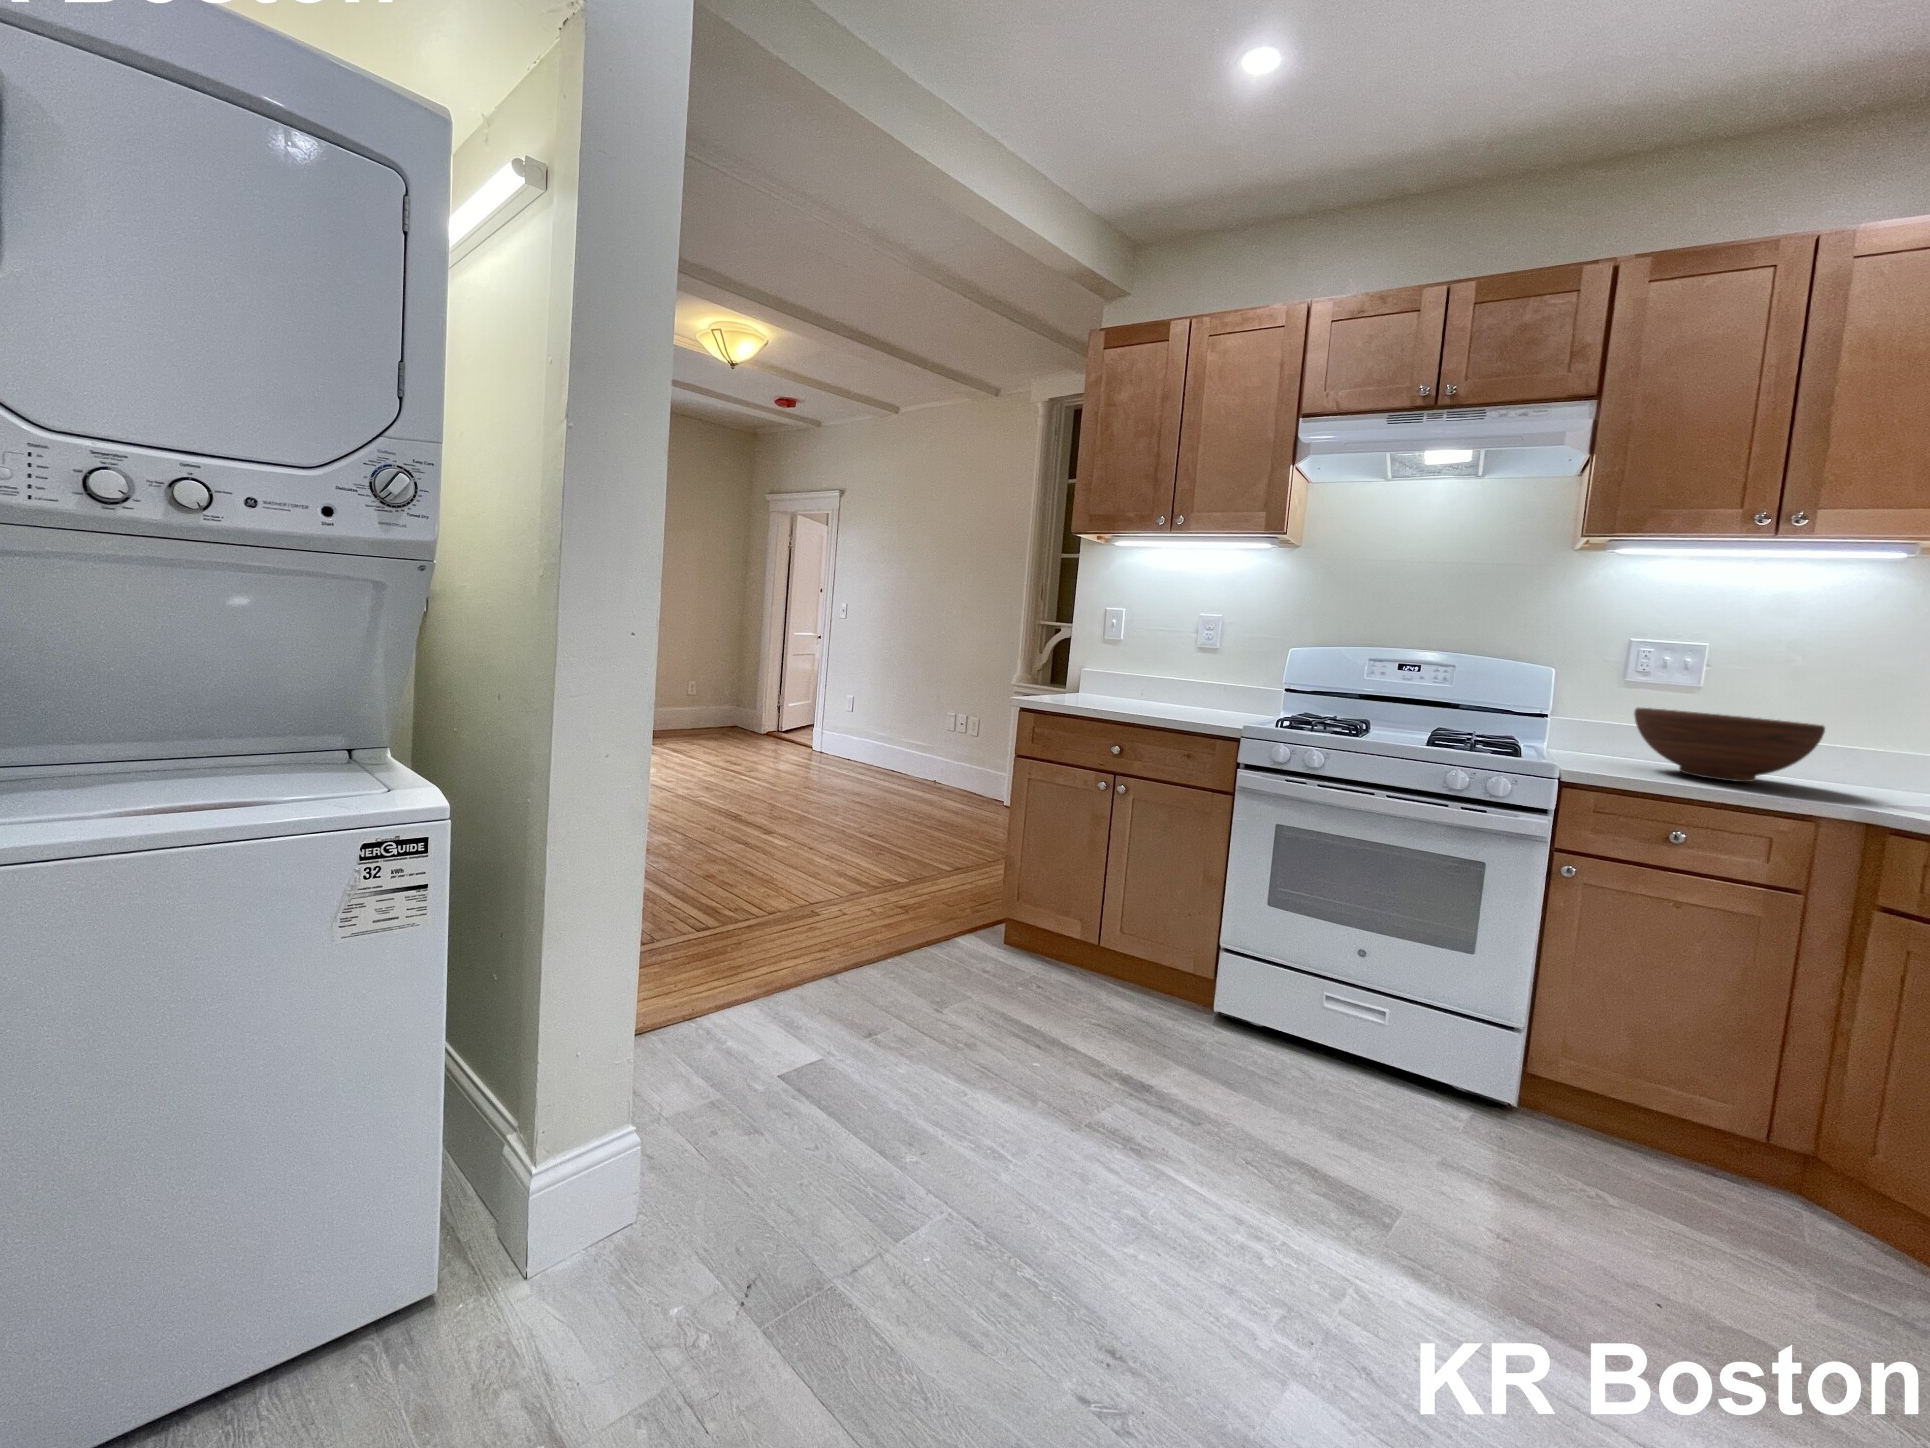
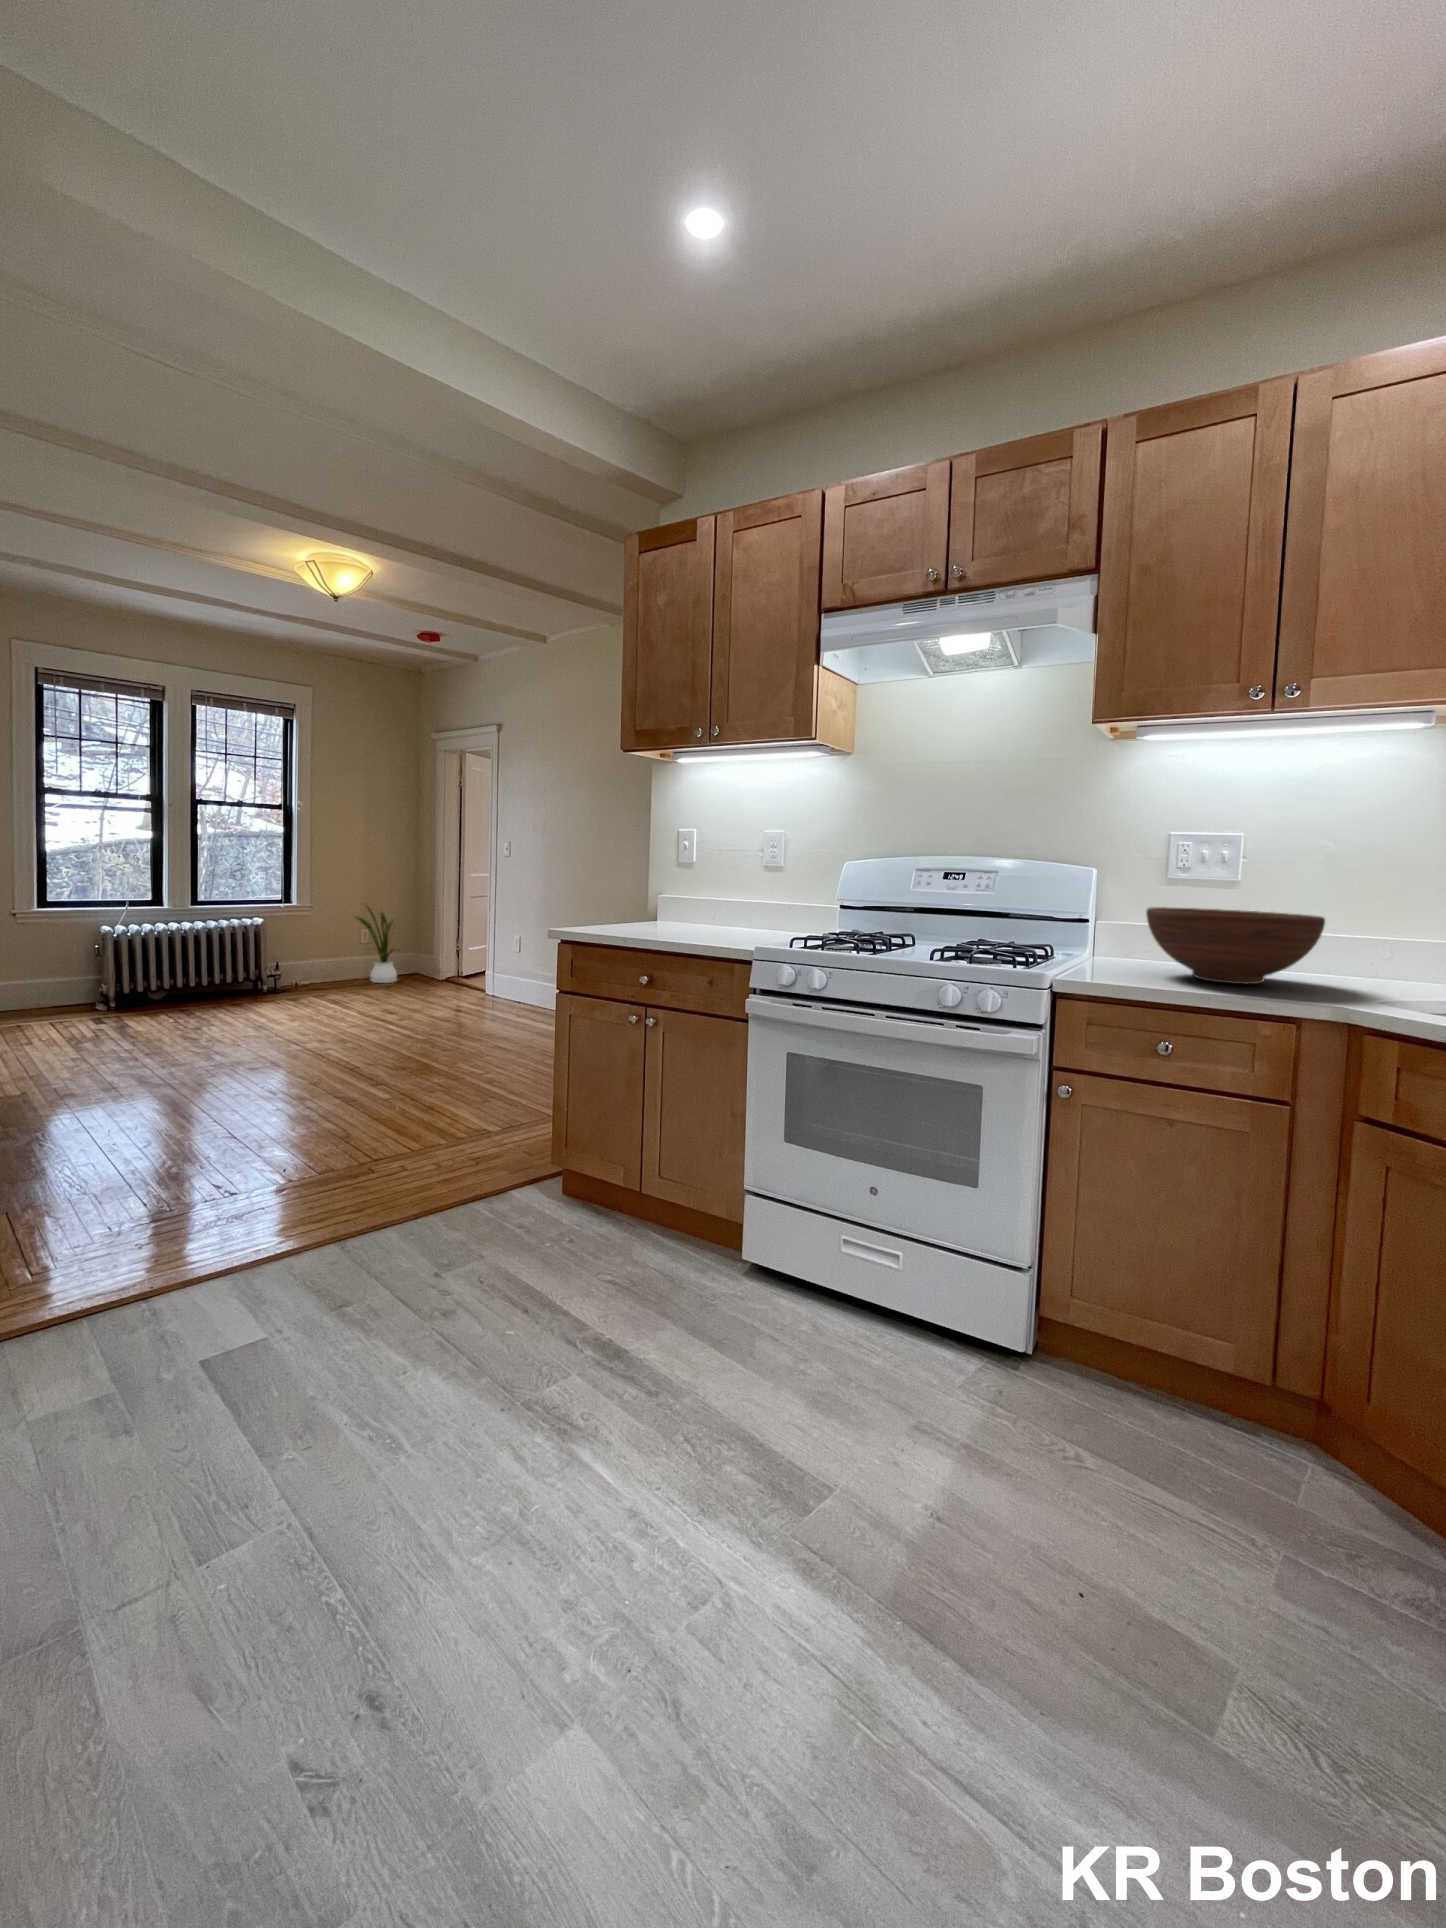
house plant: none [683,658,729,735] -> present [355,906,397,983]

